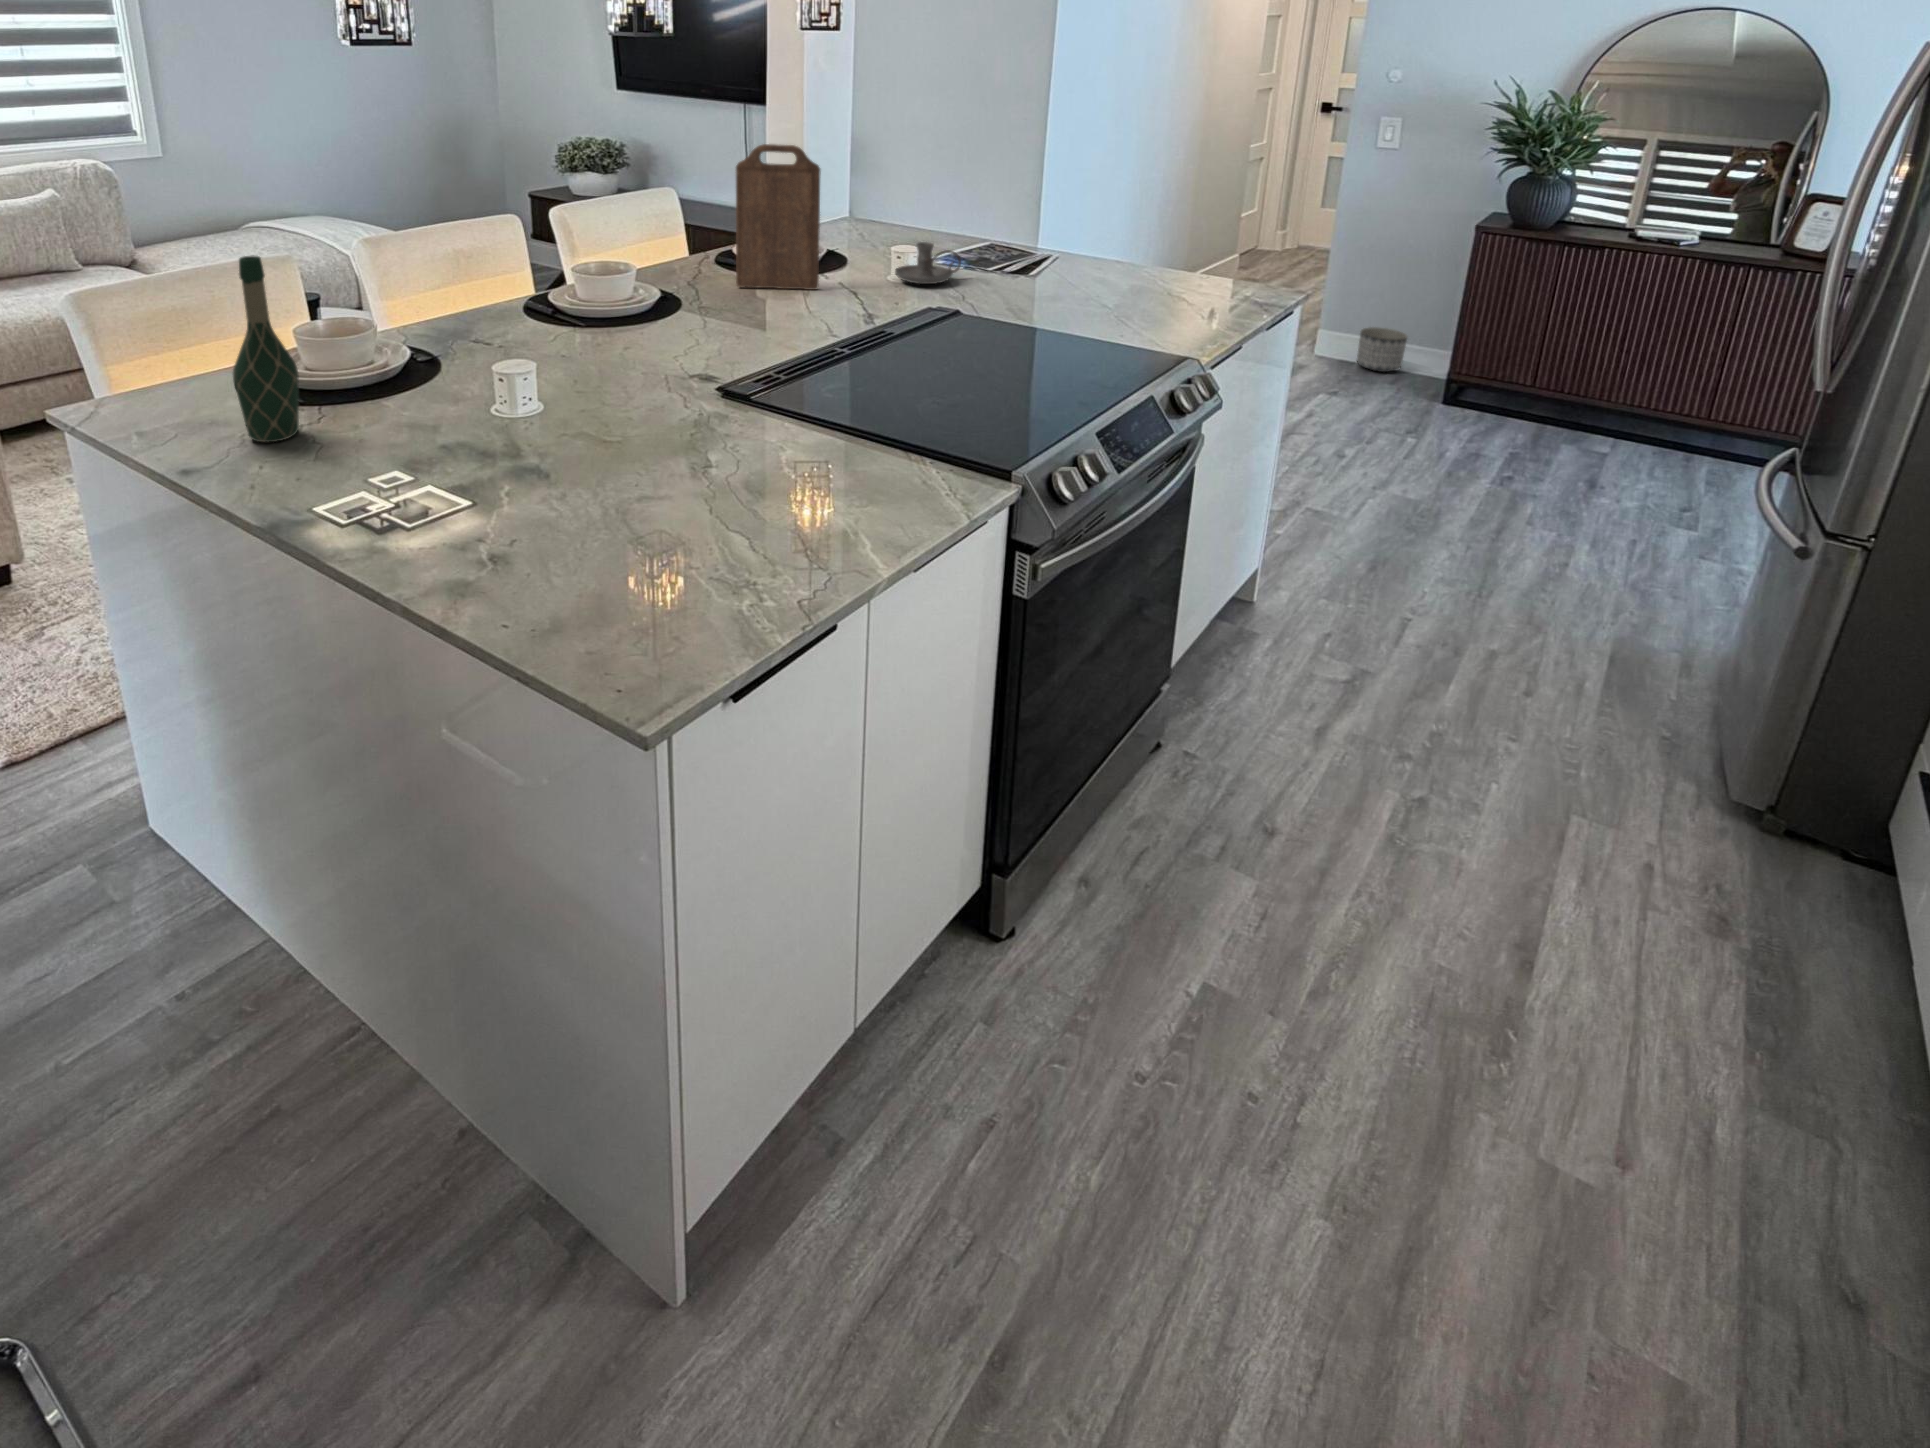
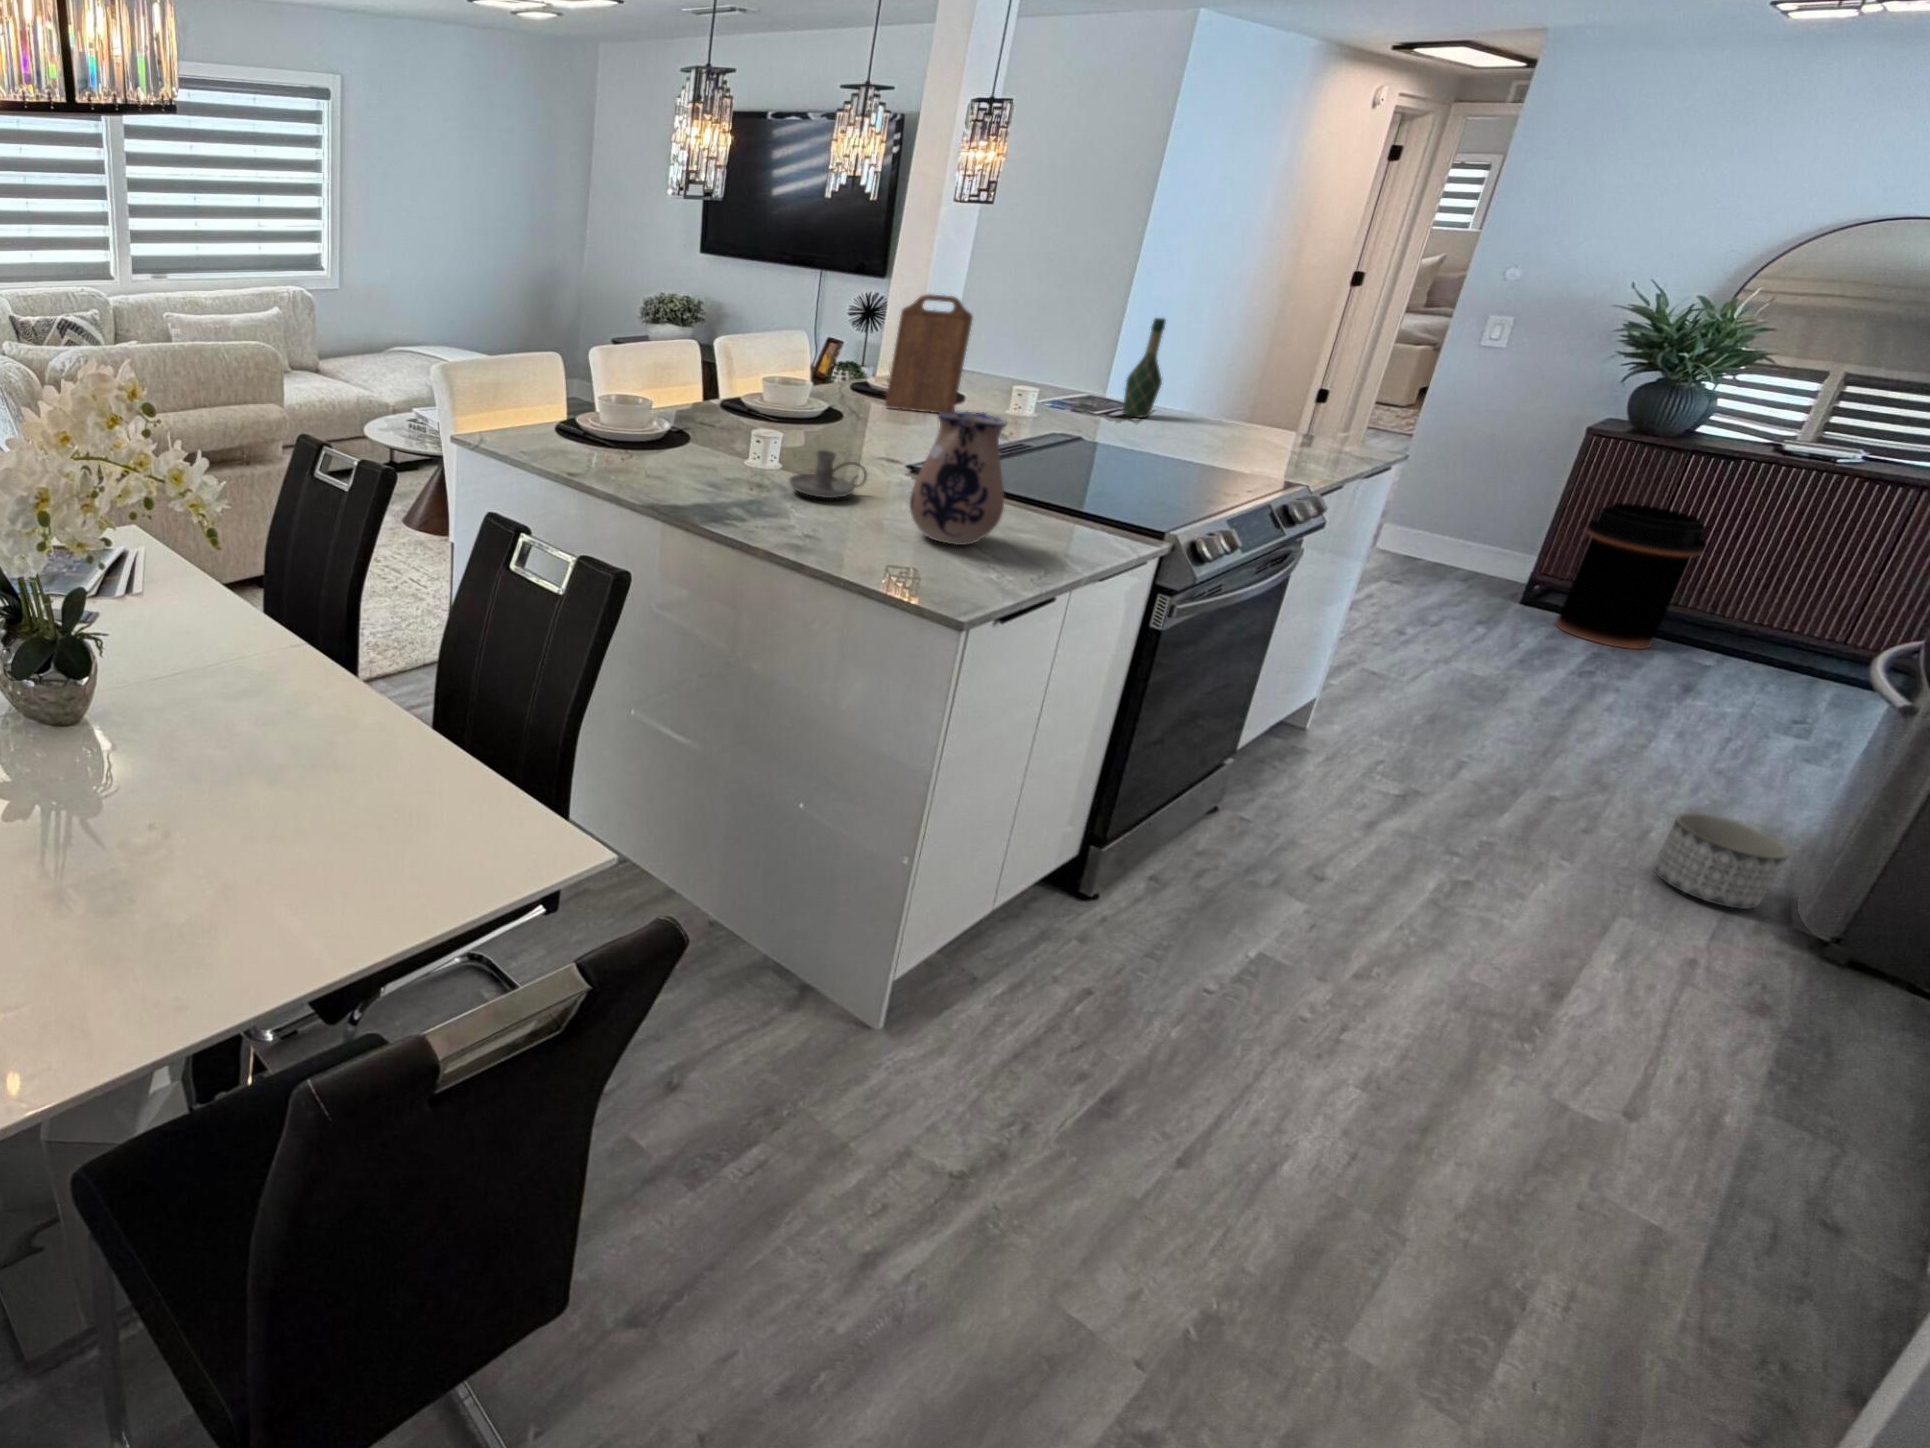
candle holder: present [895,242,961,284] -> present [789,450,867,498]
wine bottle: present [233,255,299,442] -> present [1123,318,1166,418]
trash can: none [1476,299,1589,445] -> present [1556,503,1706,649]
planter: present [1357,327,1407,372] -> present [1654,813,1789,909]
ceramic pitcher: none [641,338,770,542] -> present [910,411,1007,545]

